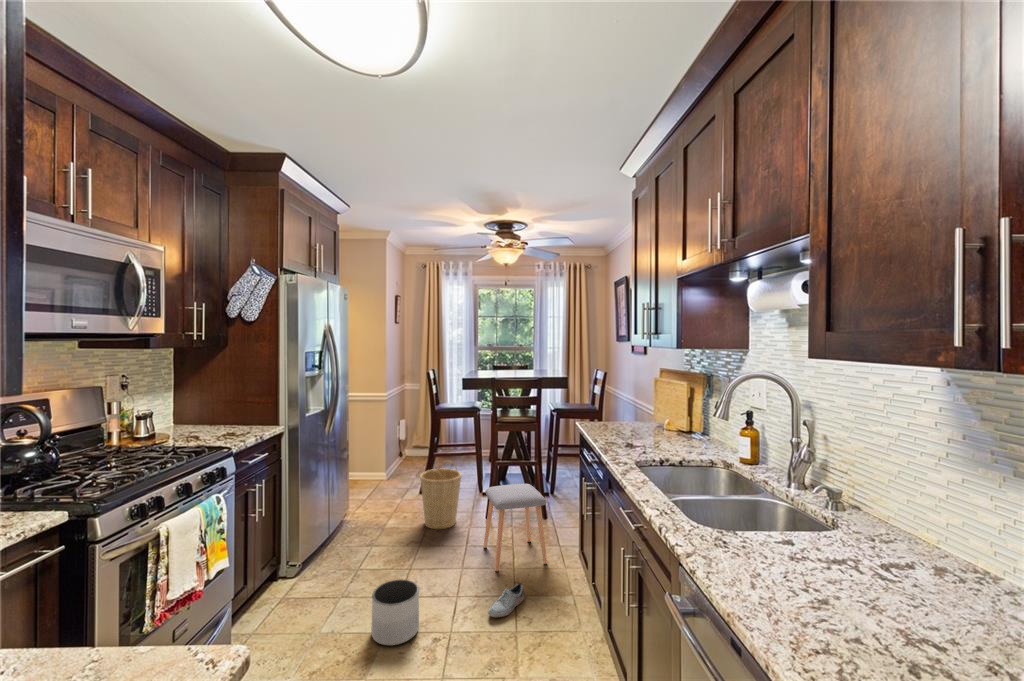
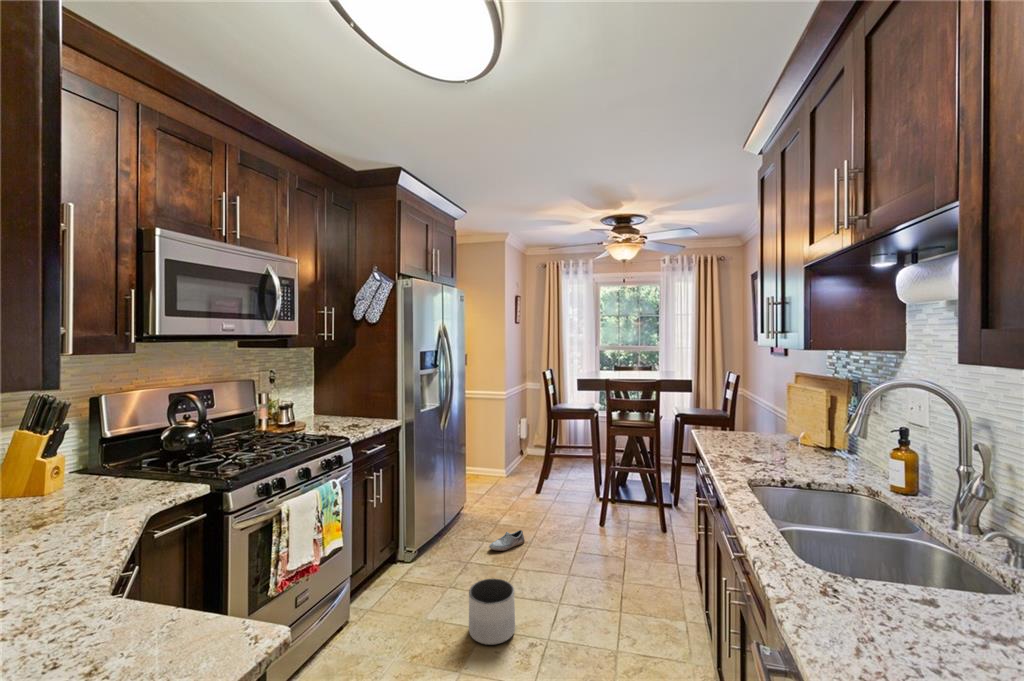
basket: present [420,461,462,529] -> none [531,462,573,532]
stool: present [483,484,547,572] -> none [593,493,662,585]
shoe: present [488,583,525,617] -> present [489,530,525,551]

